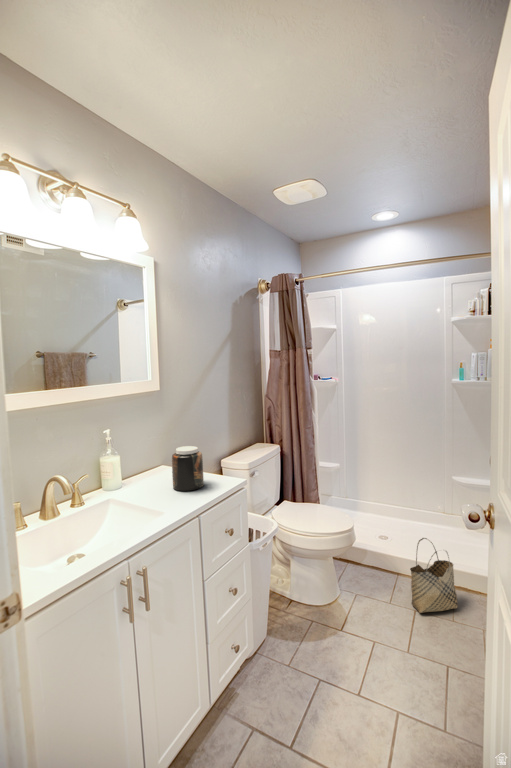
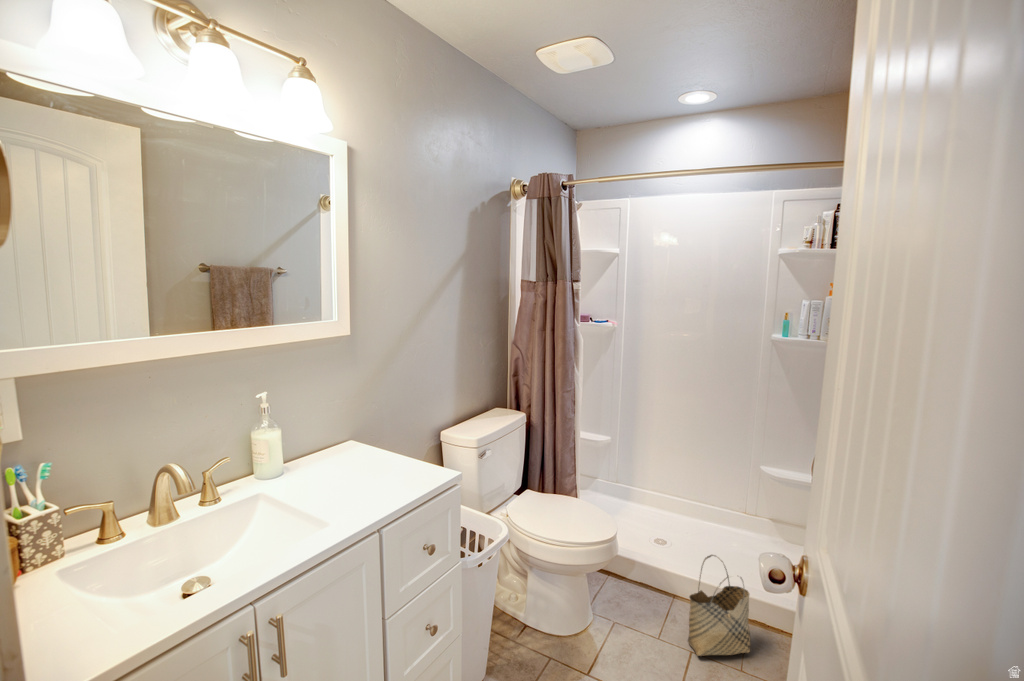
jar: present [172,446,204,491] -> none [353,422,398,488]

